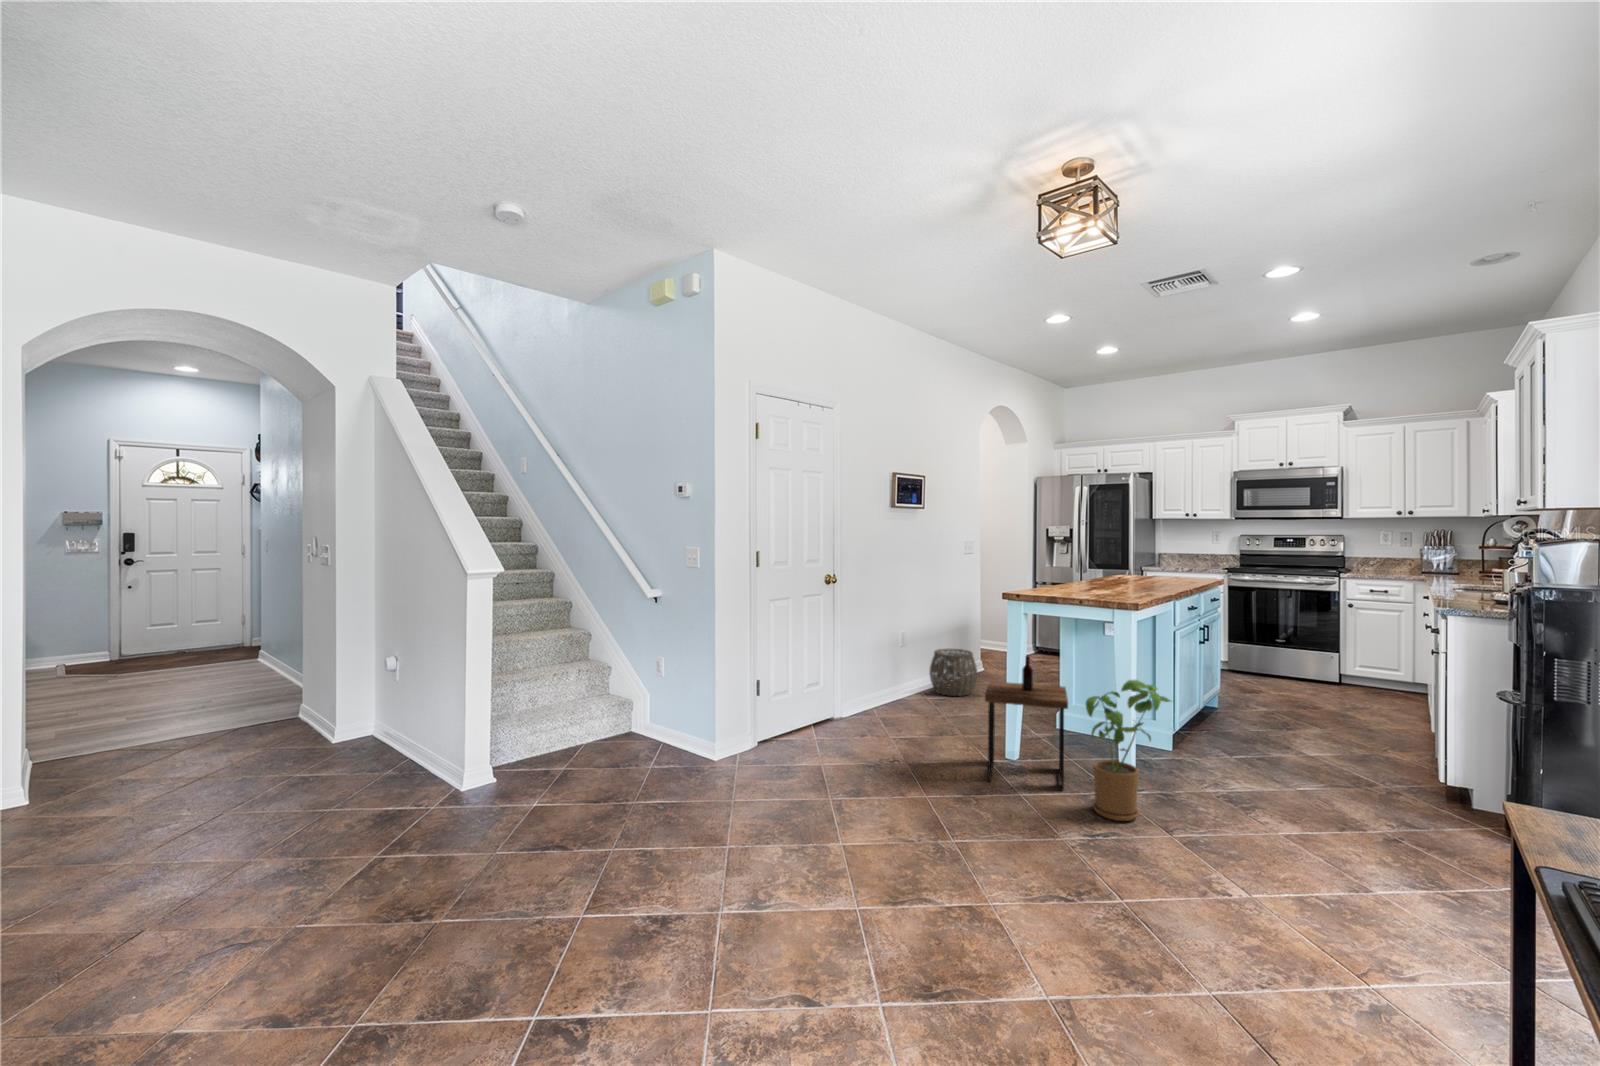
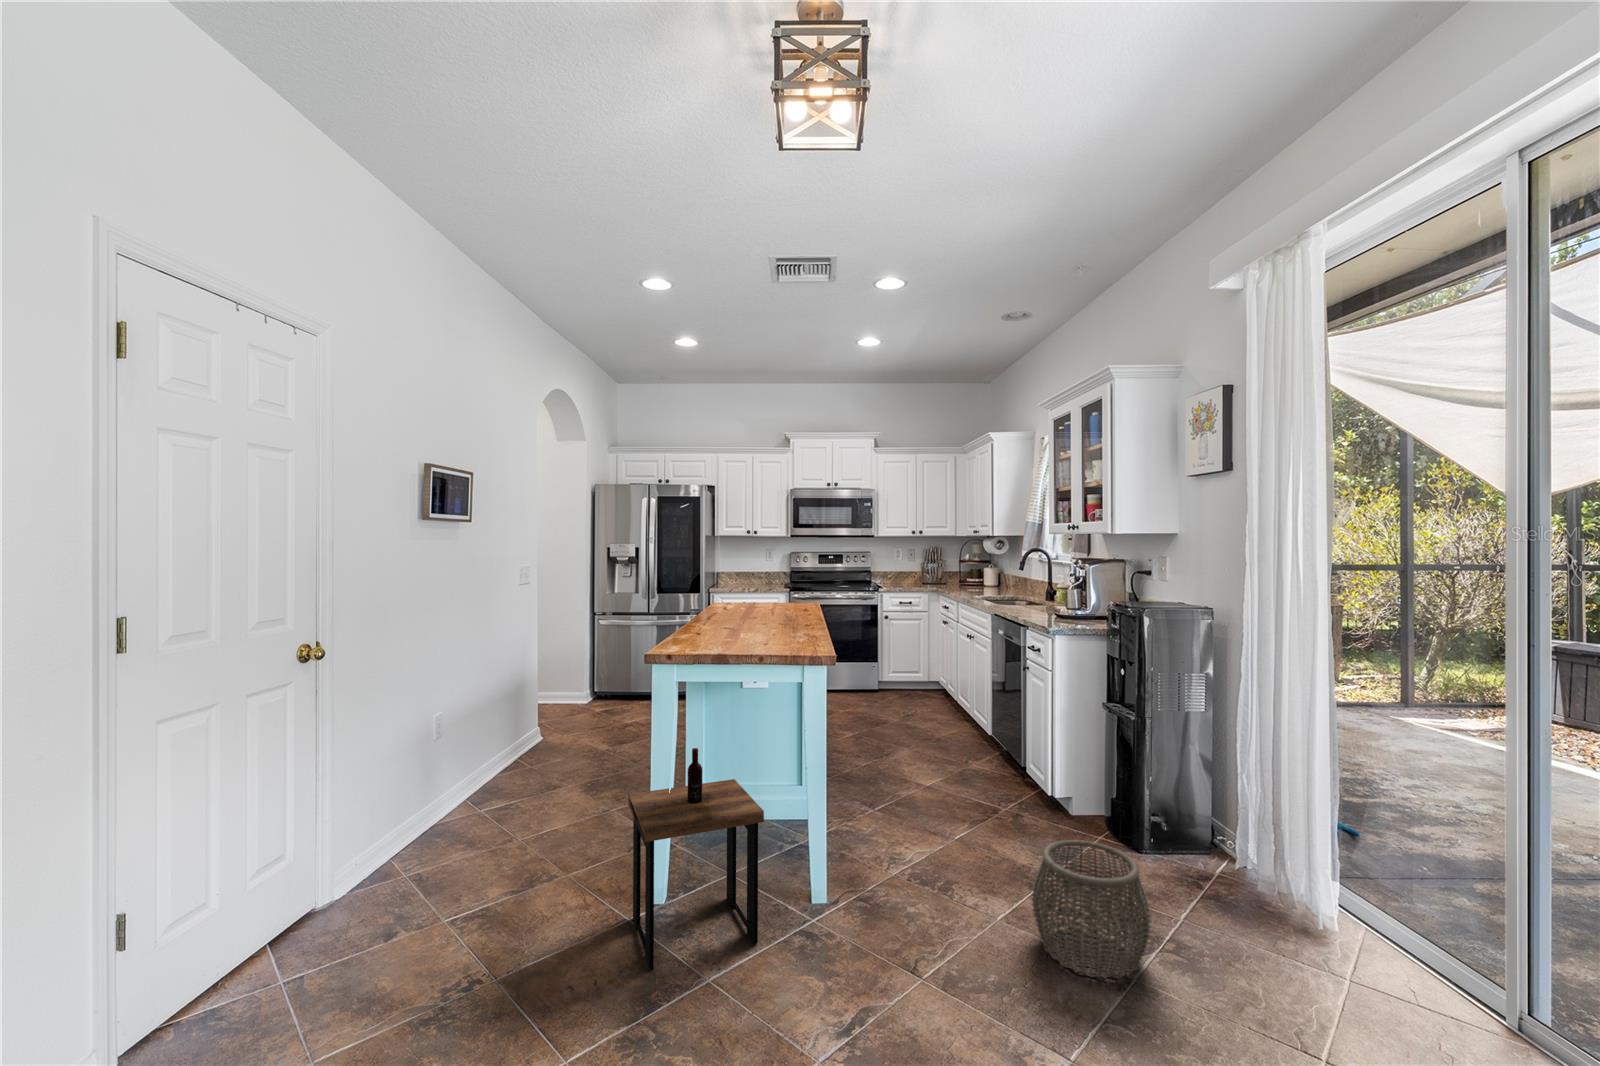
woven basket: present [930,649,977,696] -> present [1032,840,1152,979]
house plant: present [1085,680,1171,821] -> none [796,768,905,979]

